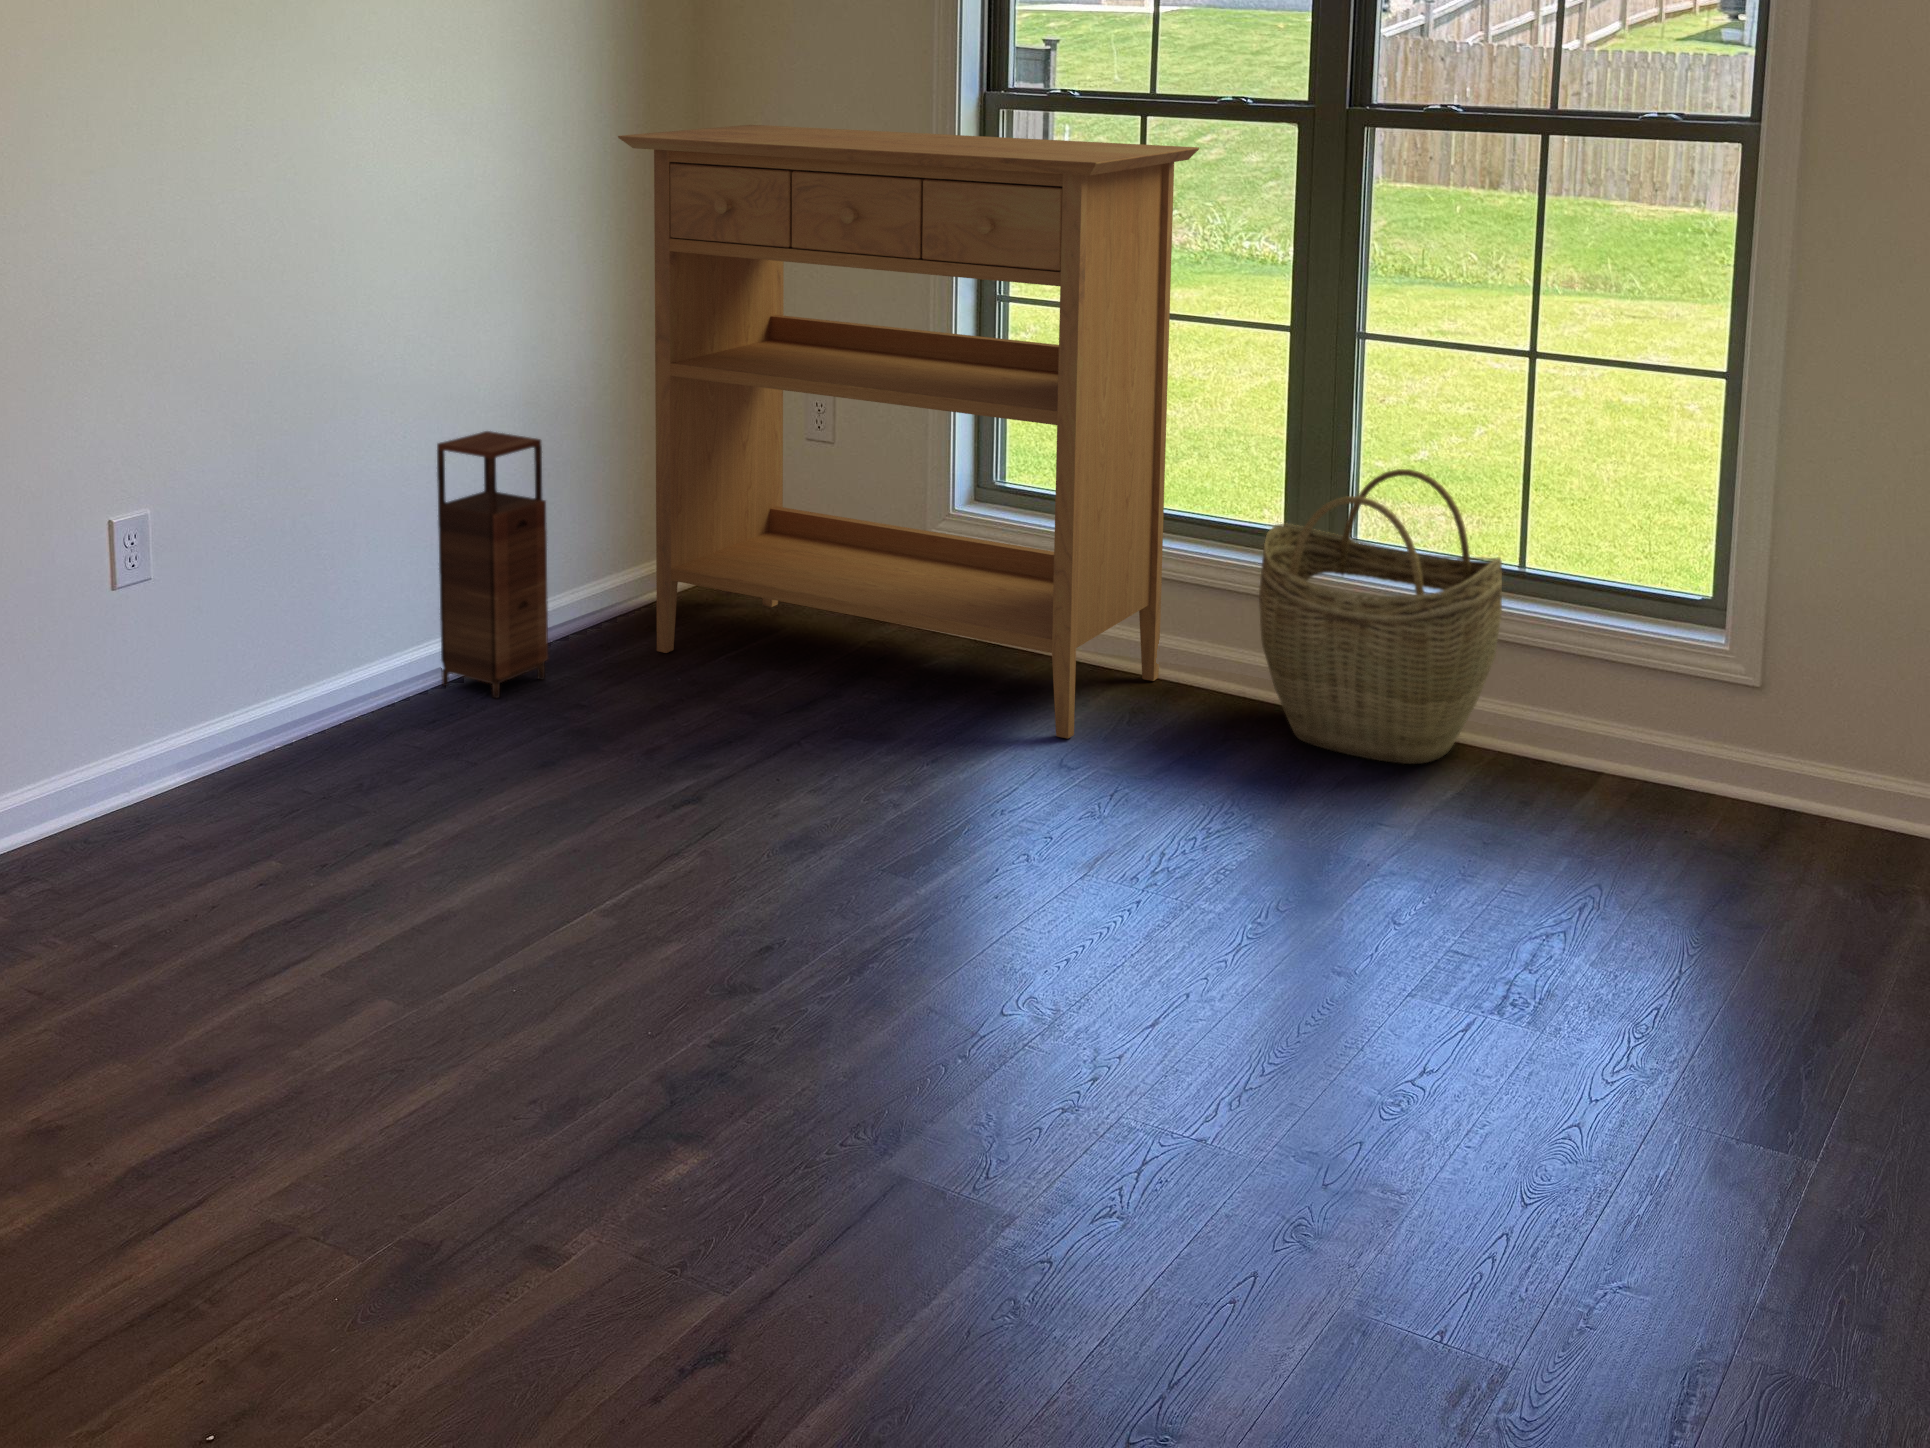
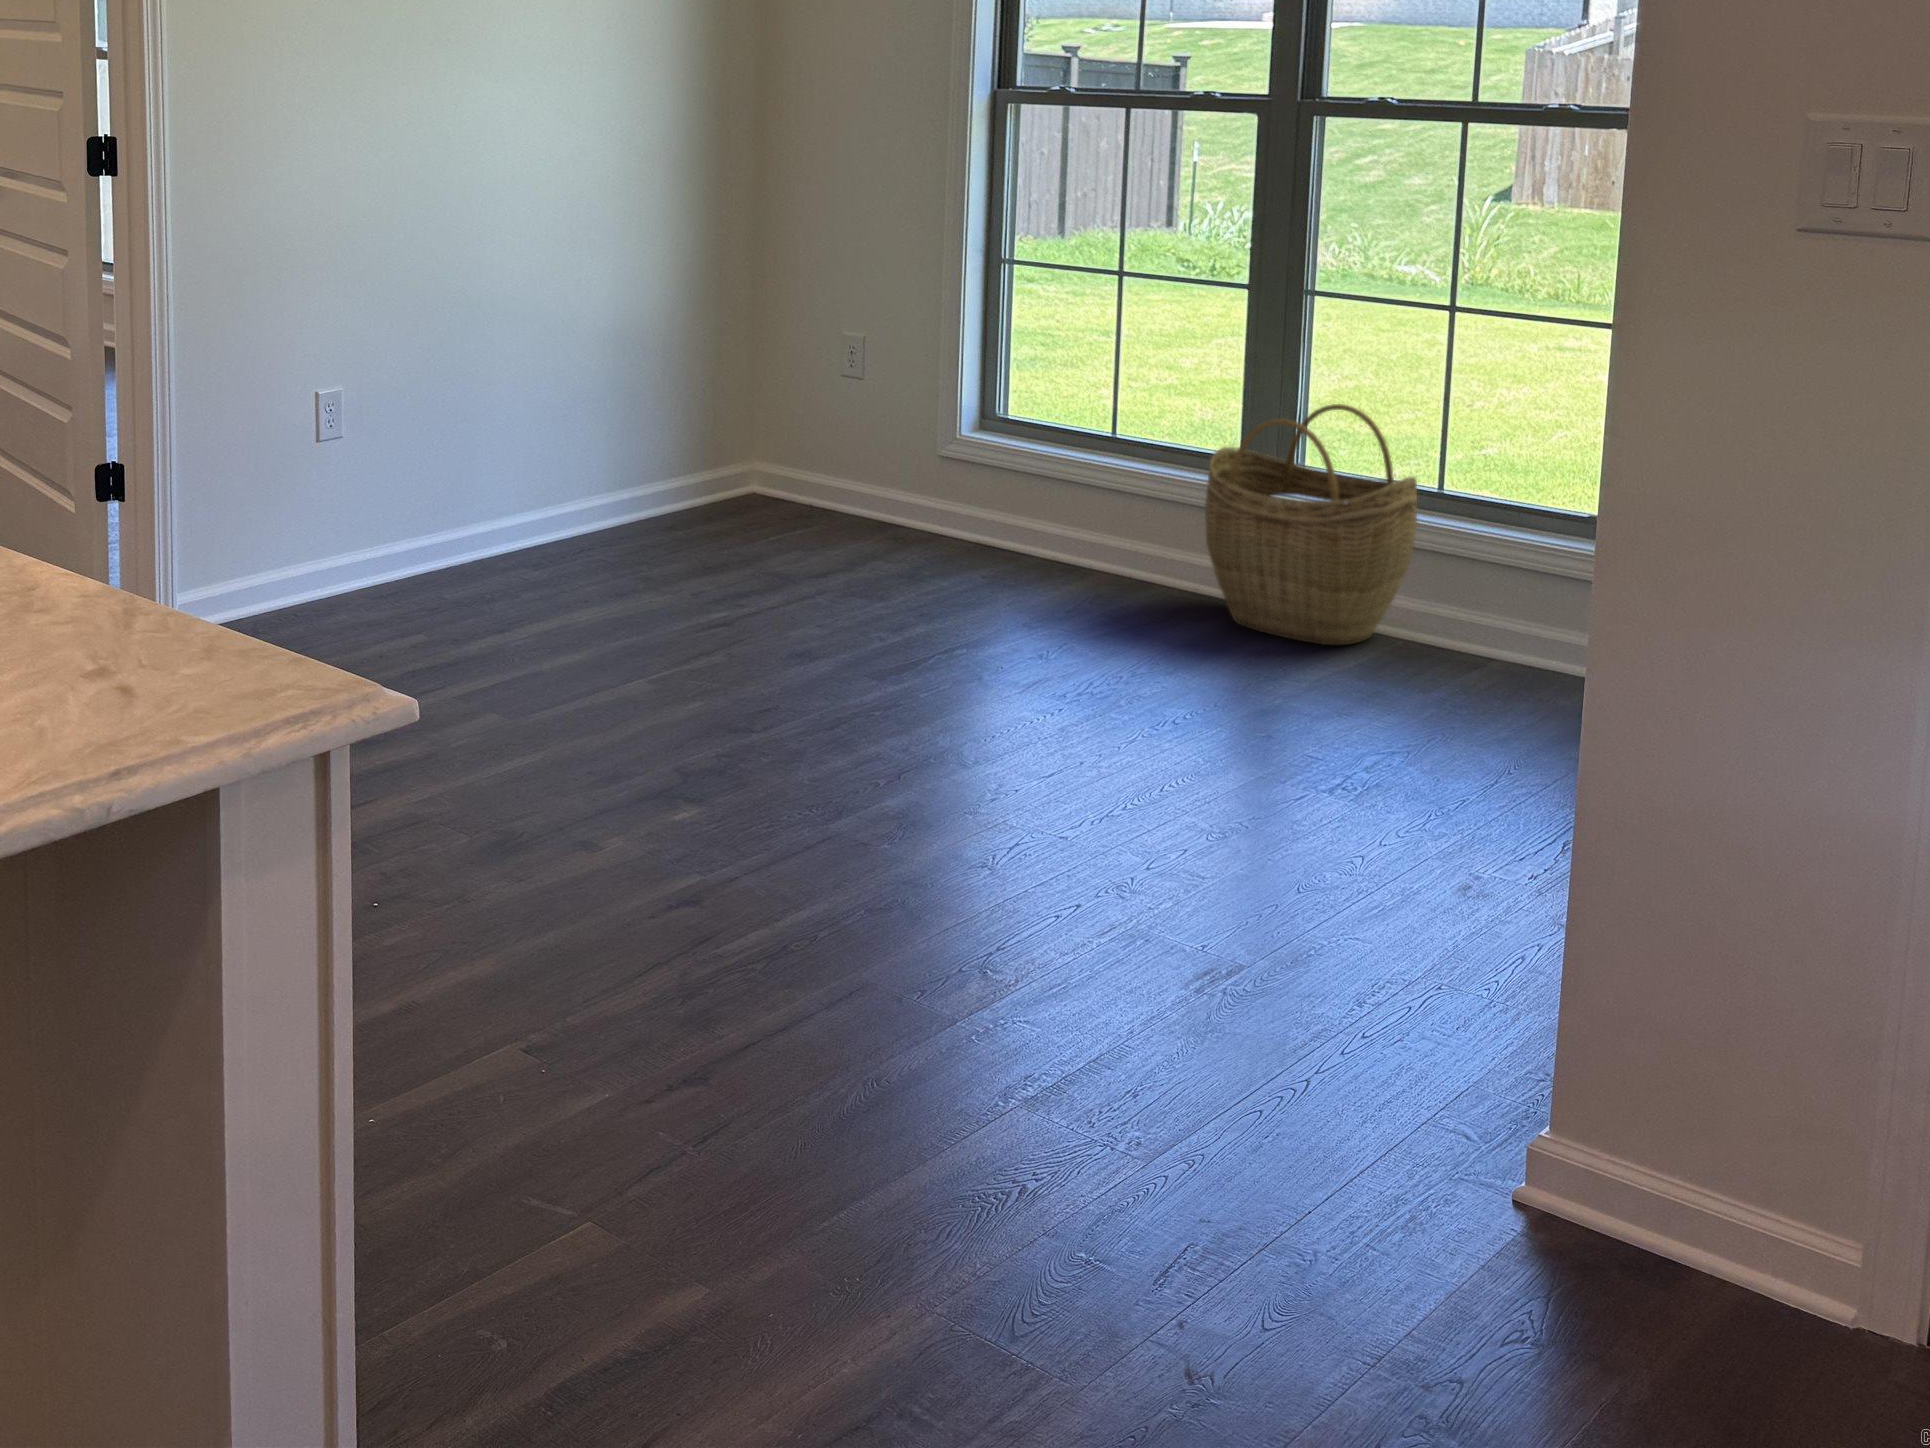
console table: present [618,125,1199,739] -> none [694,116,1169,610]
storage cabinet: present [437,431,548,698] -> none [546,352,629,557]

